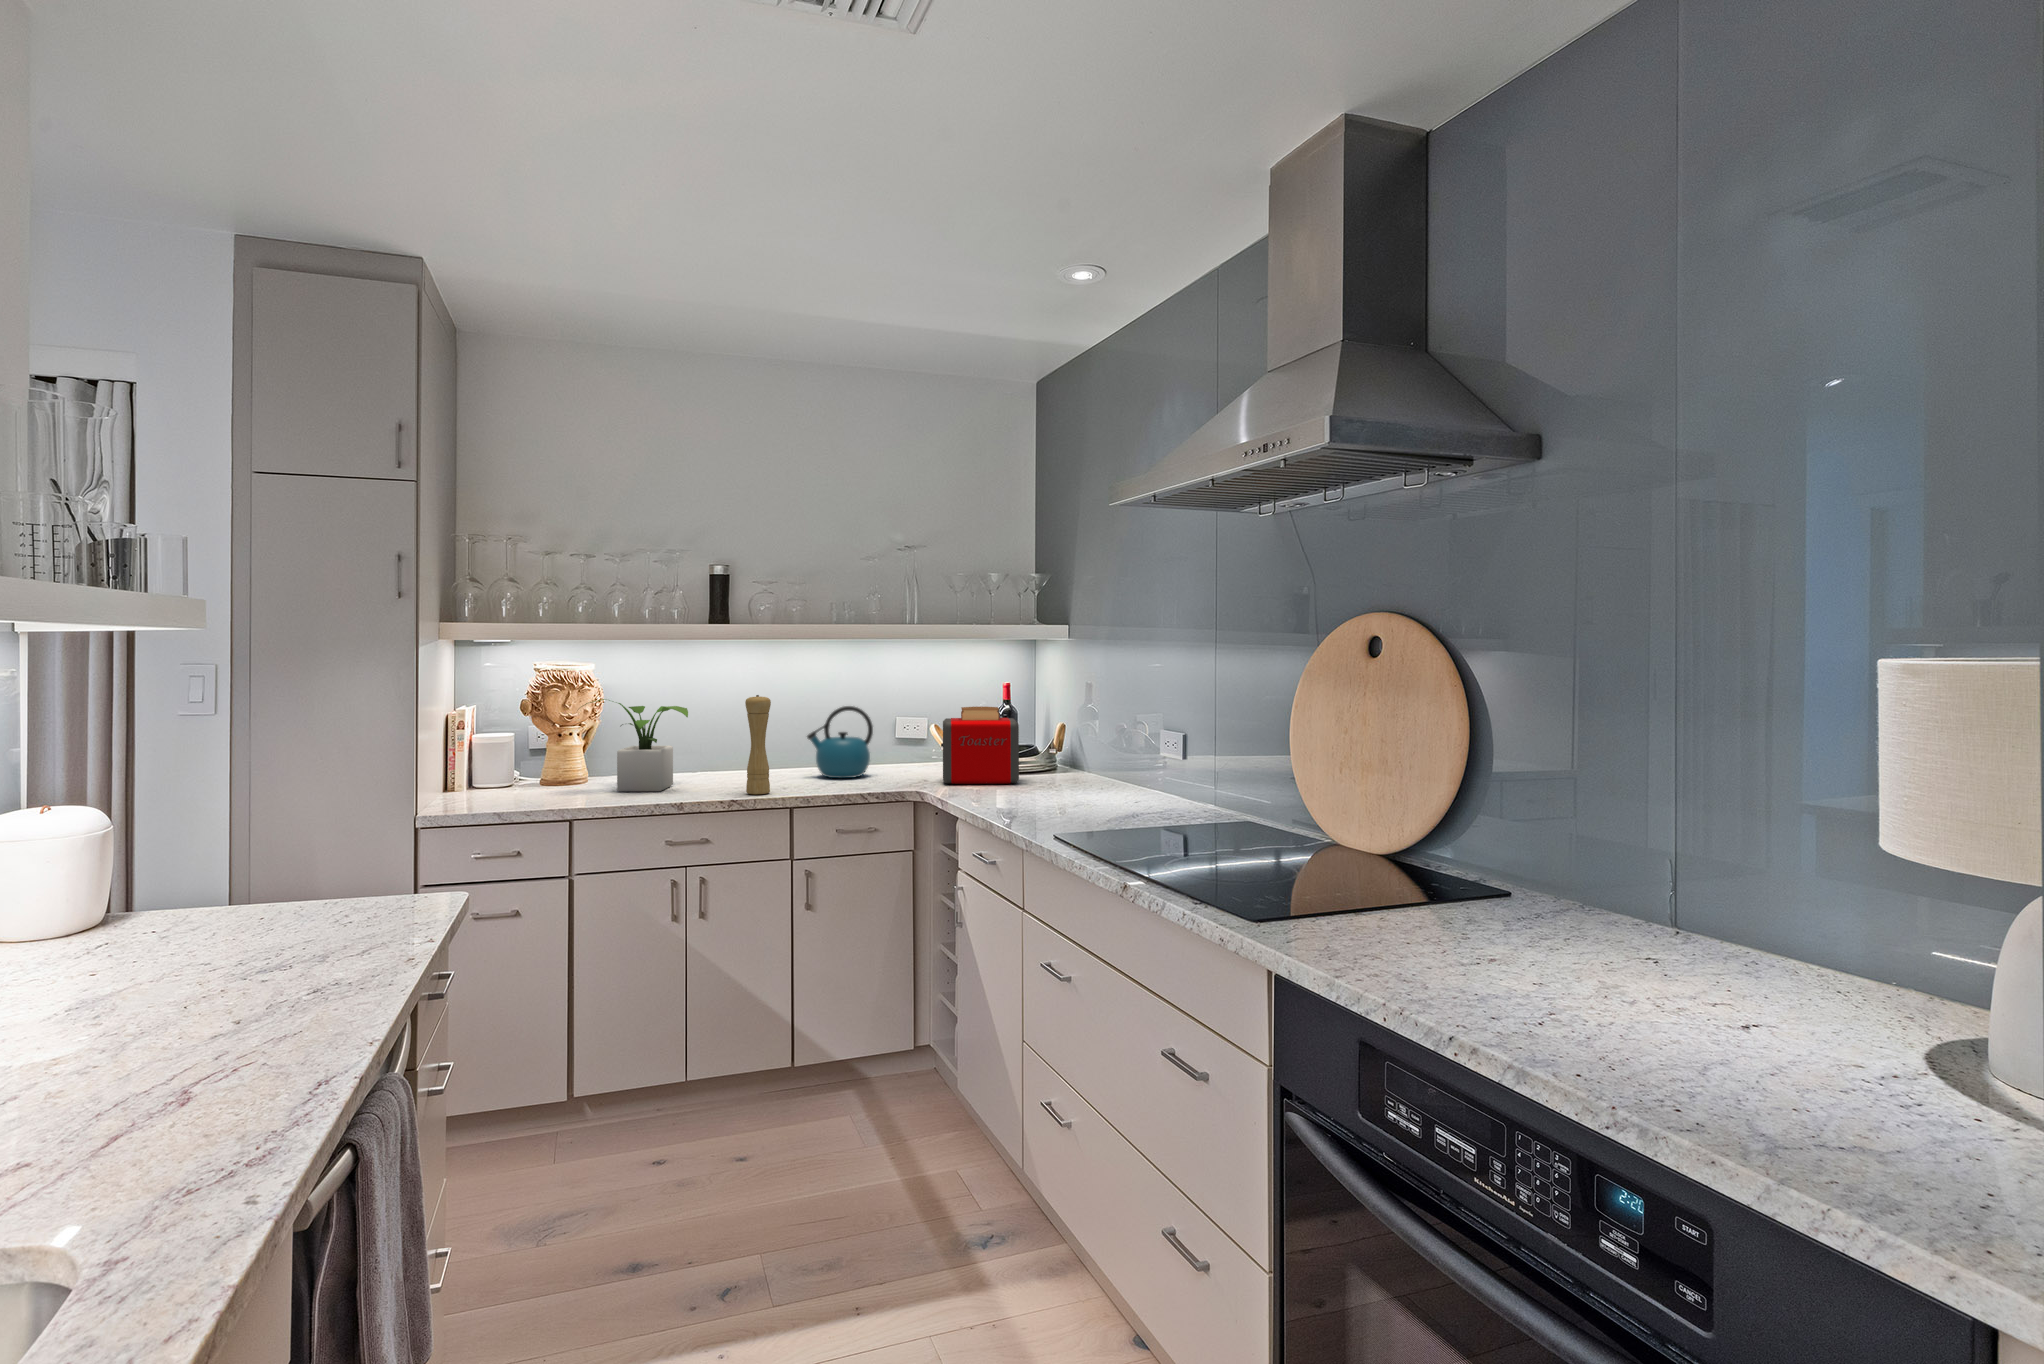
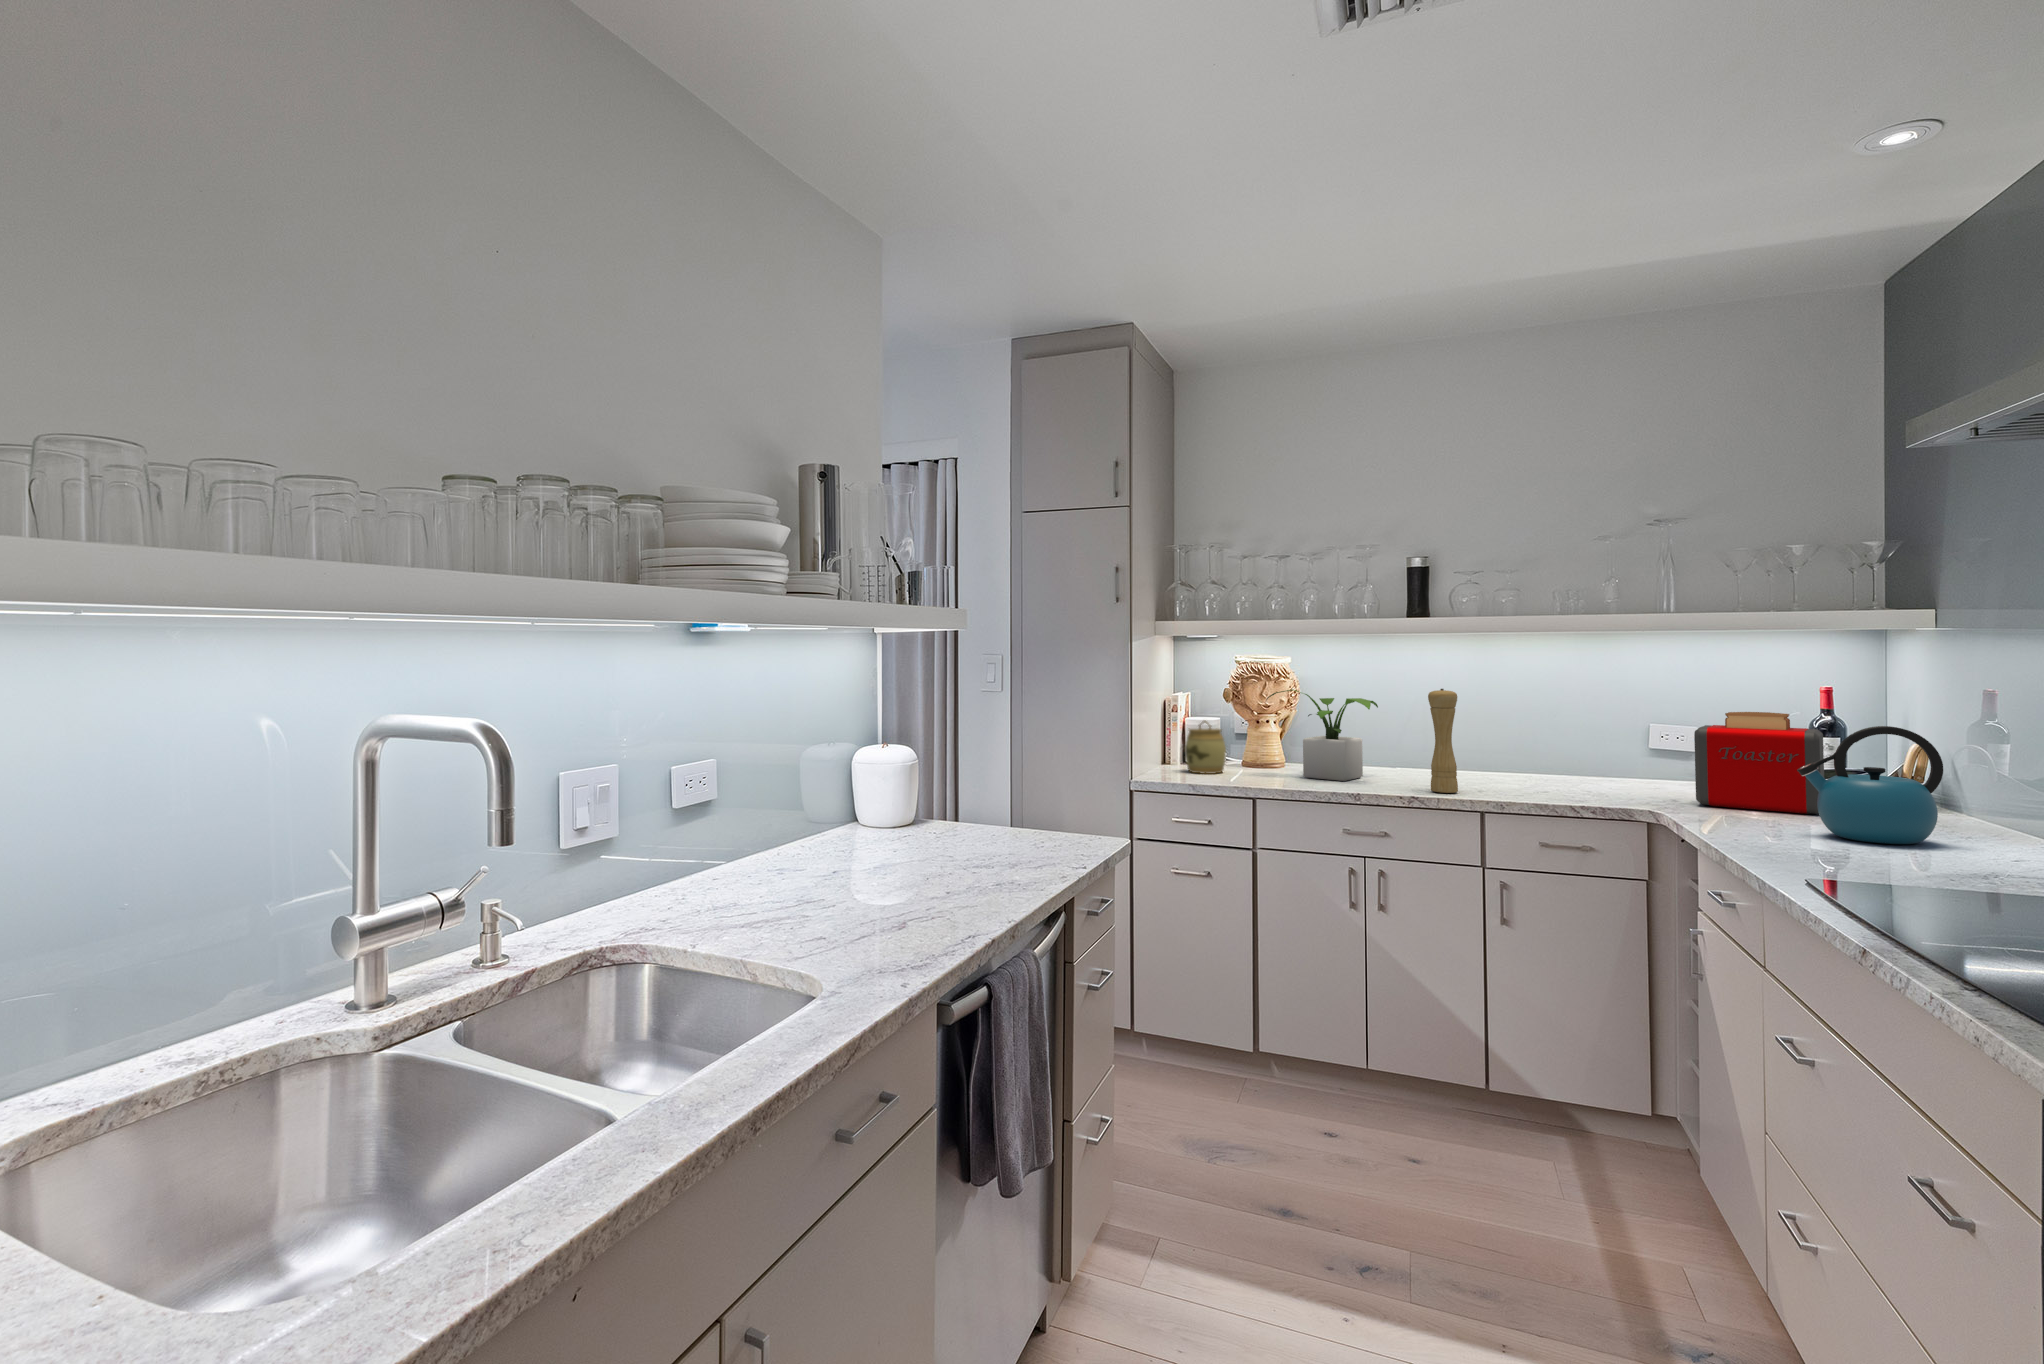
kettle: present [807,706,873,778] -> present [1797,726,1943,844]
jar: none [479,736,530,798] -> present [1185,721,1226,774]

